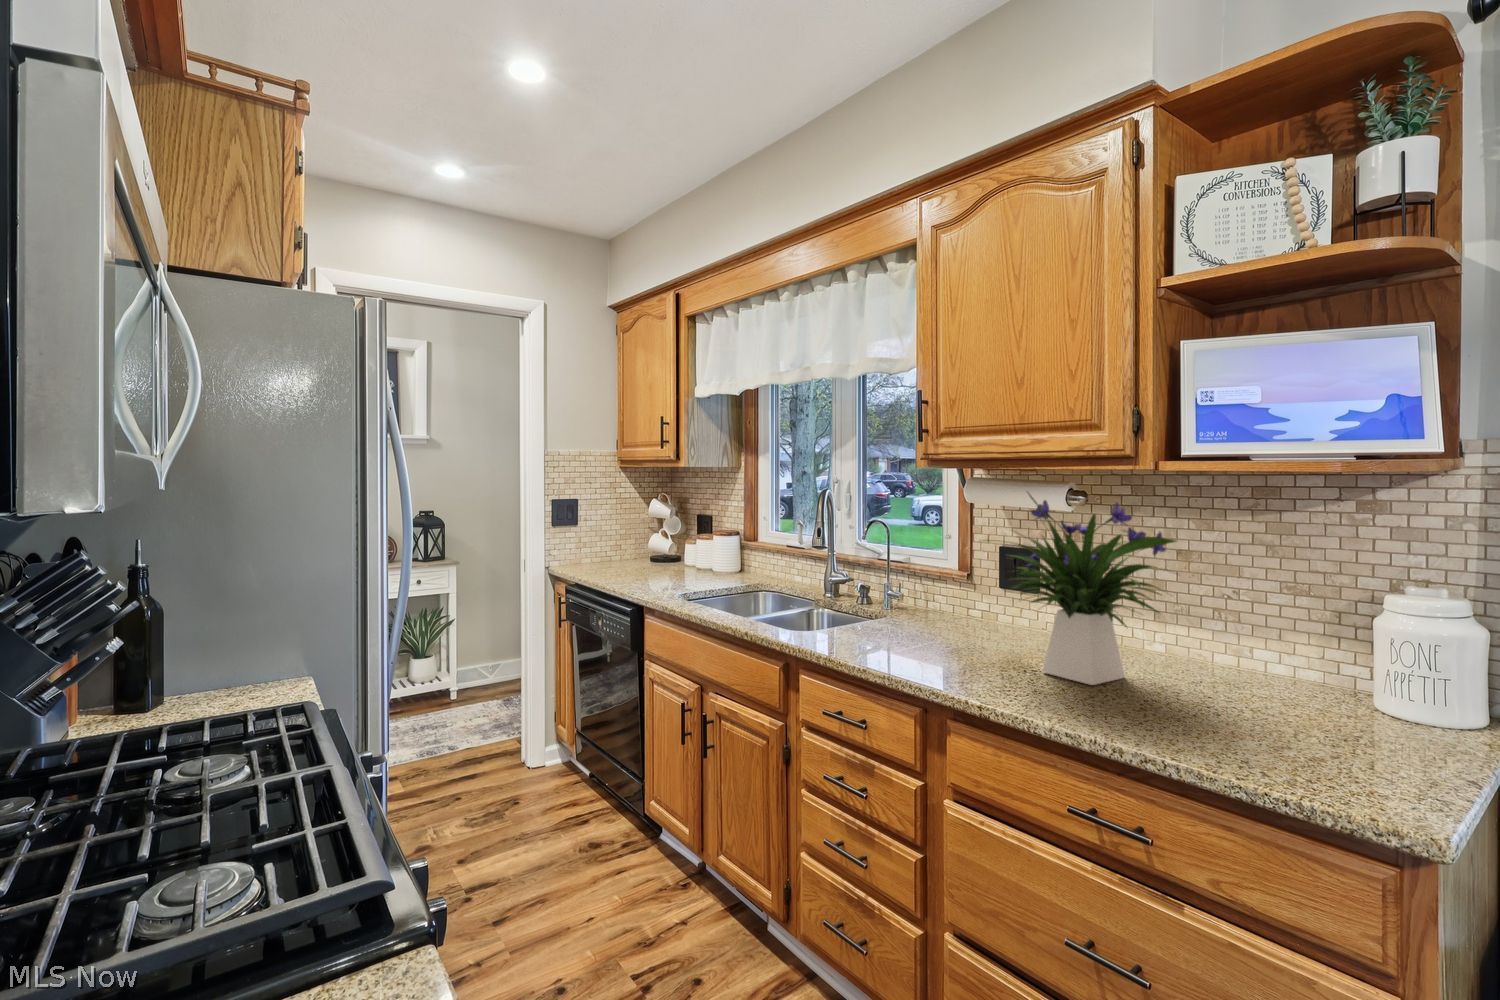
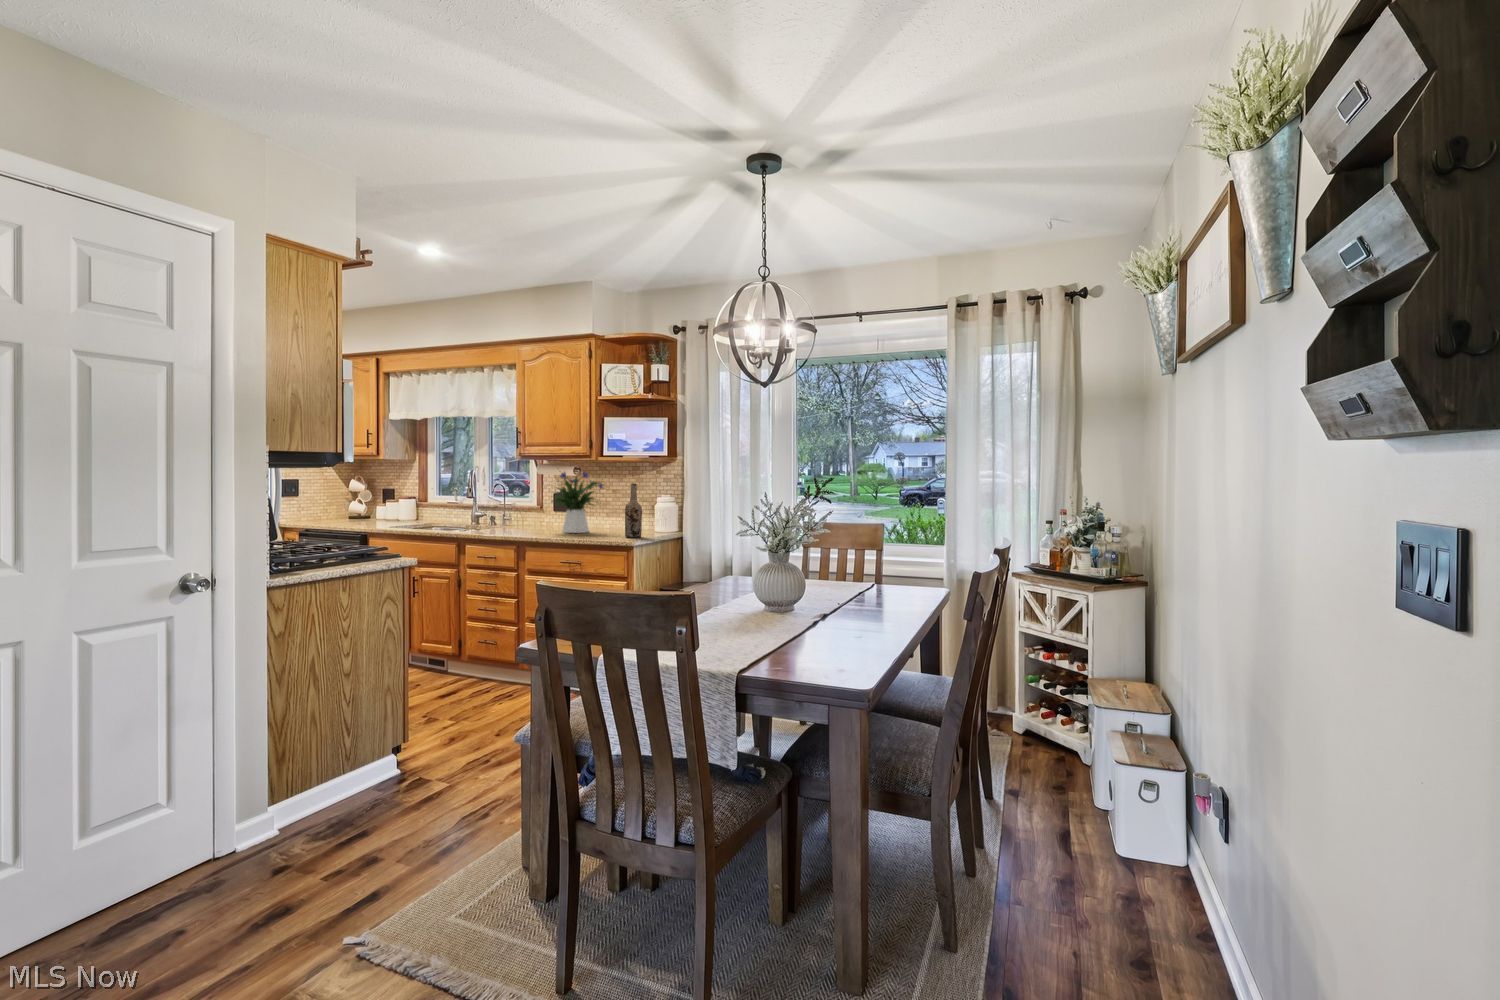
wine bottle: none [1334,566,1421,785] -> present [625,484,642,537]

